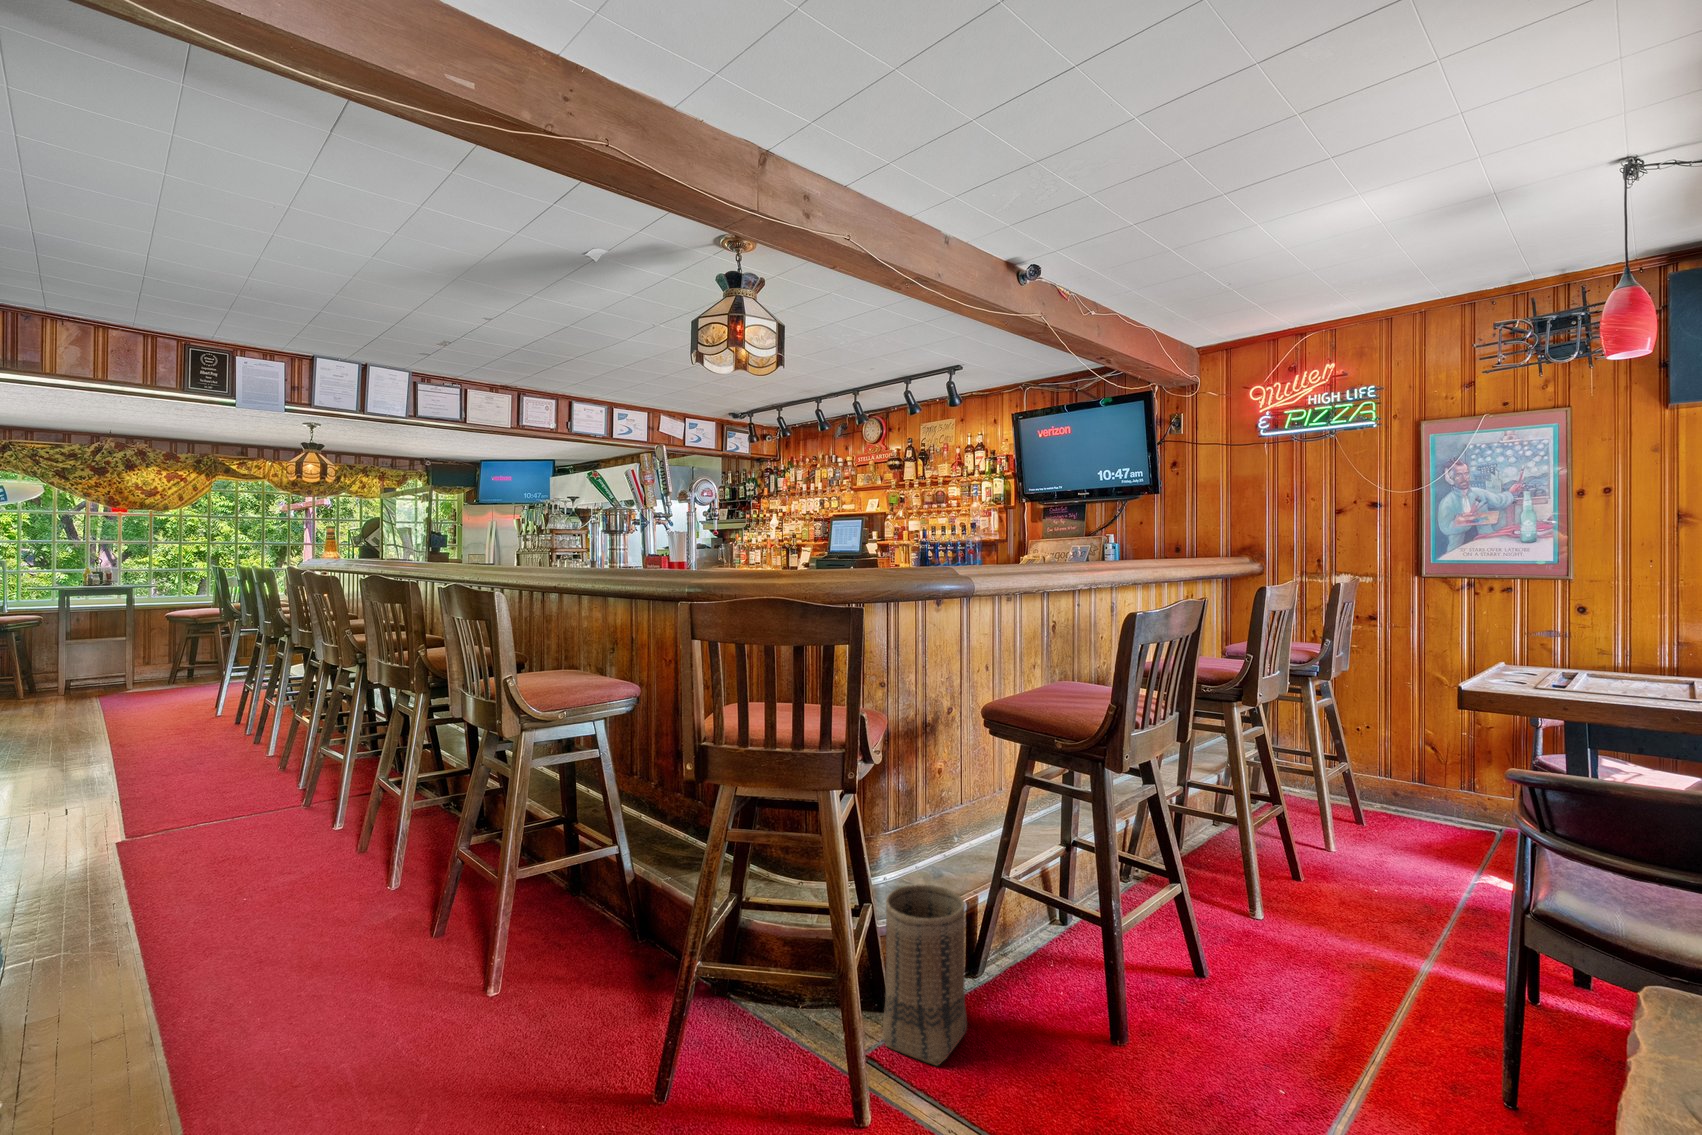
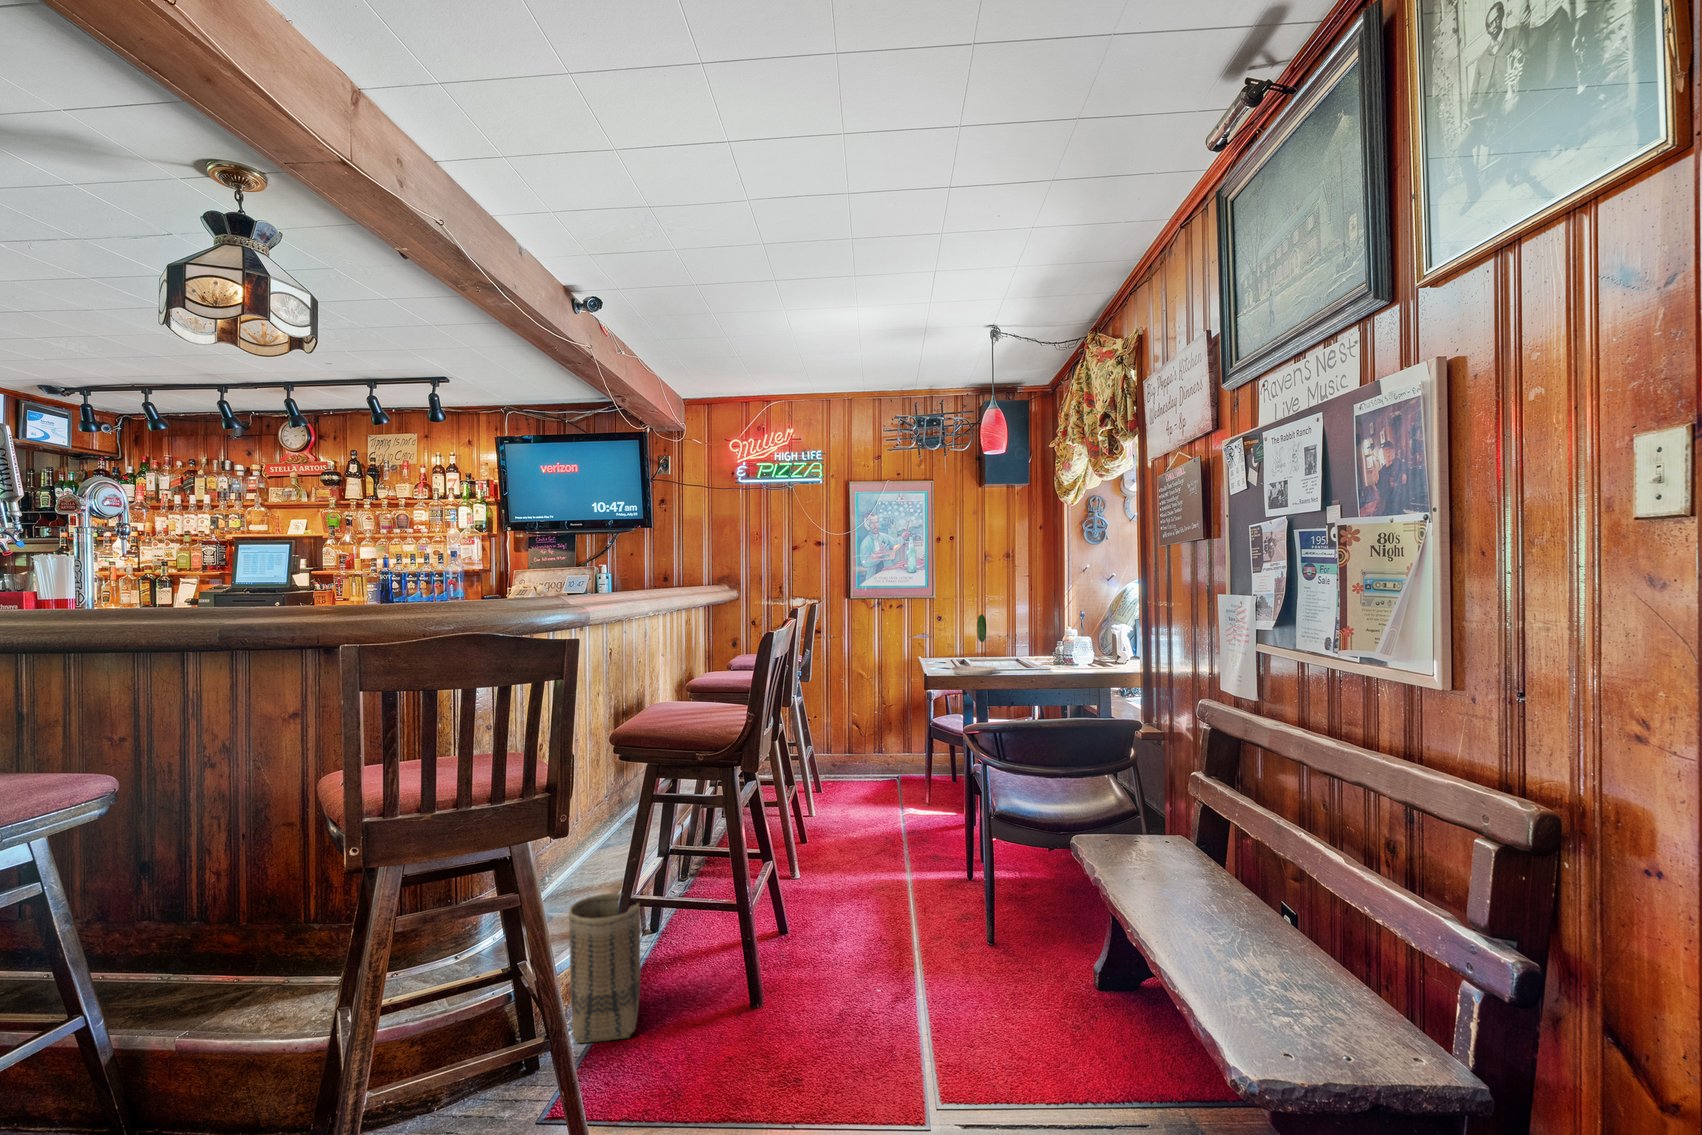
plate: none [1547,597,1650,697] -> present [951,614,996,675]

